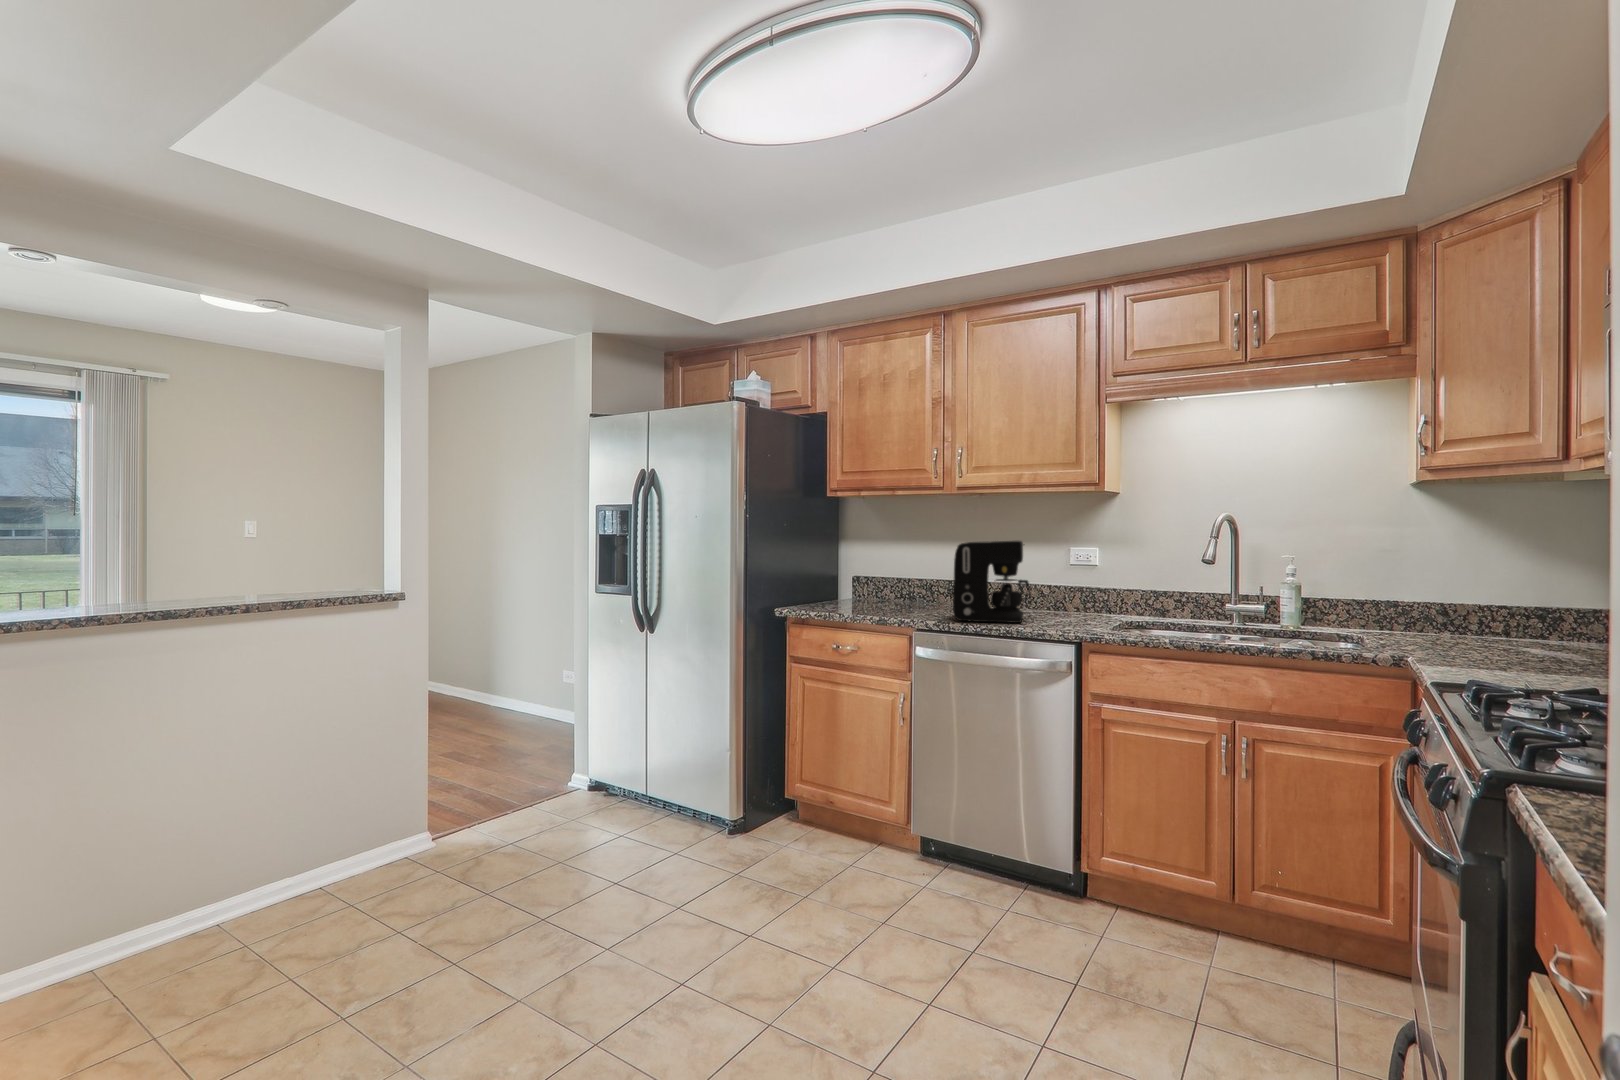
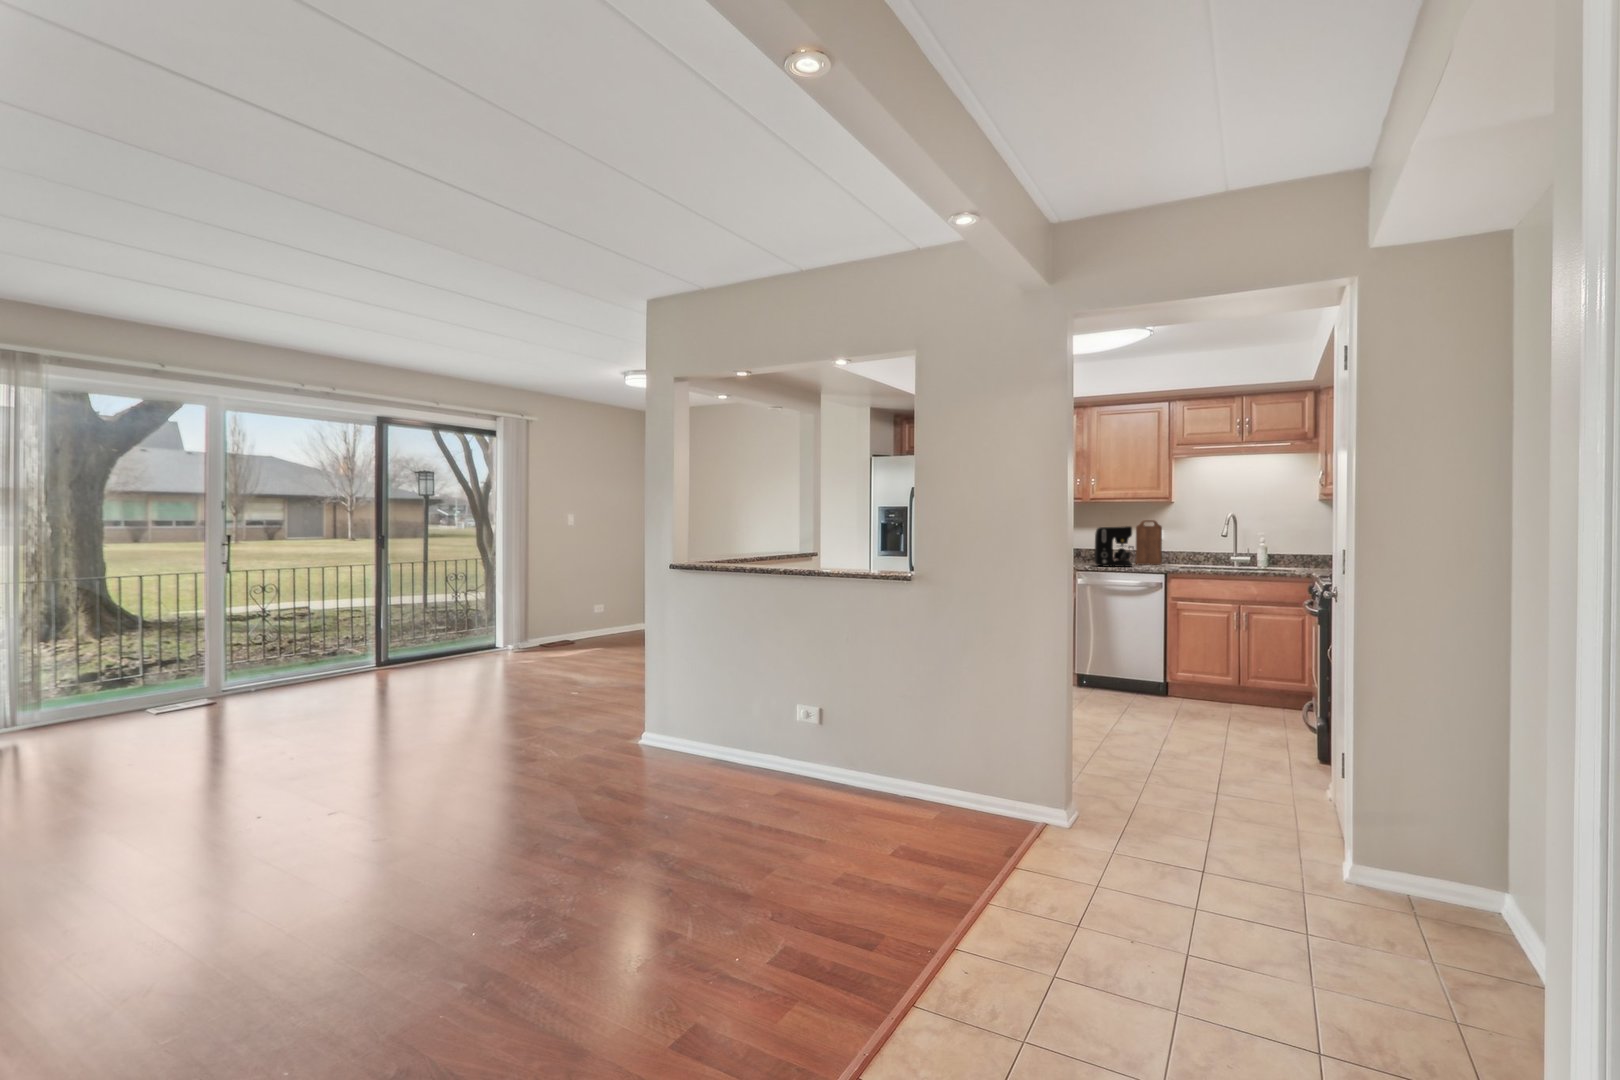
cutting board: none [1045,527,1096,613] -> present [1135,520,1162,565]

